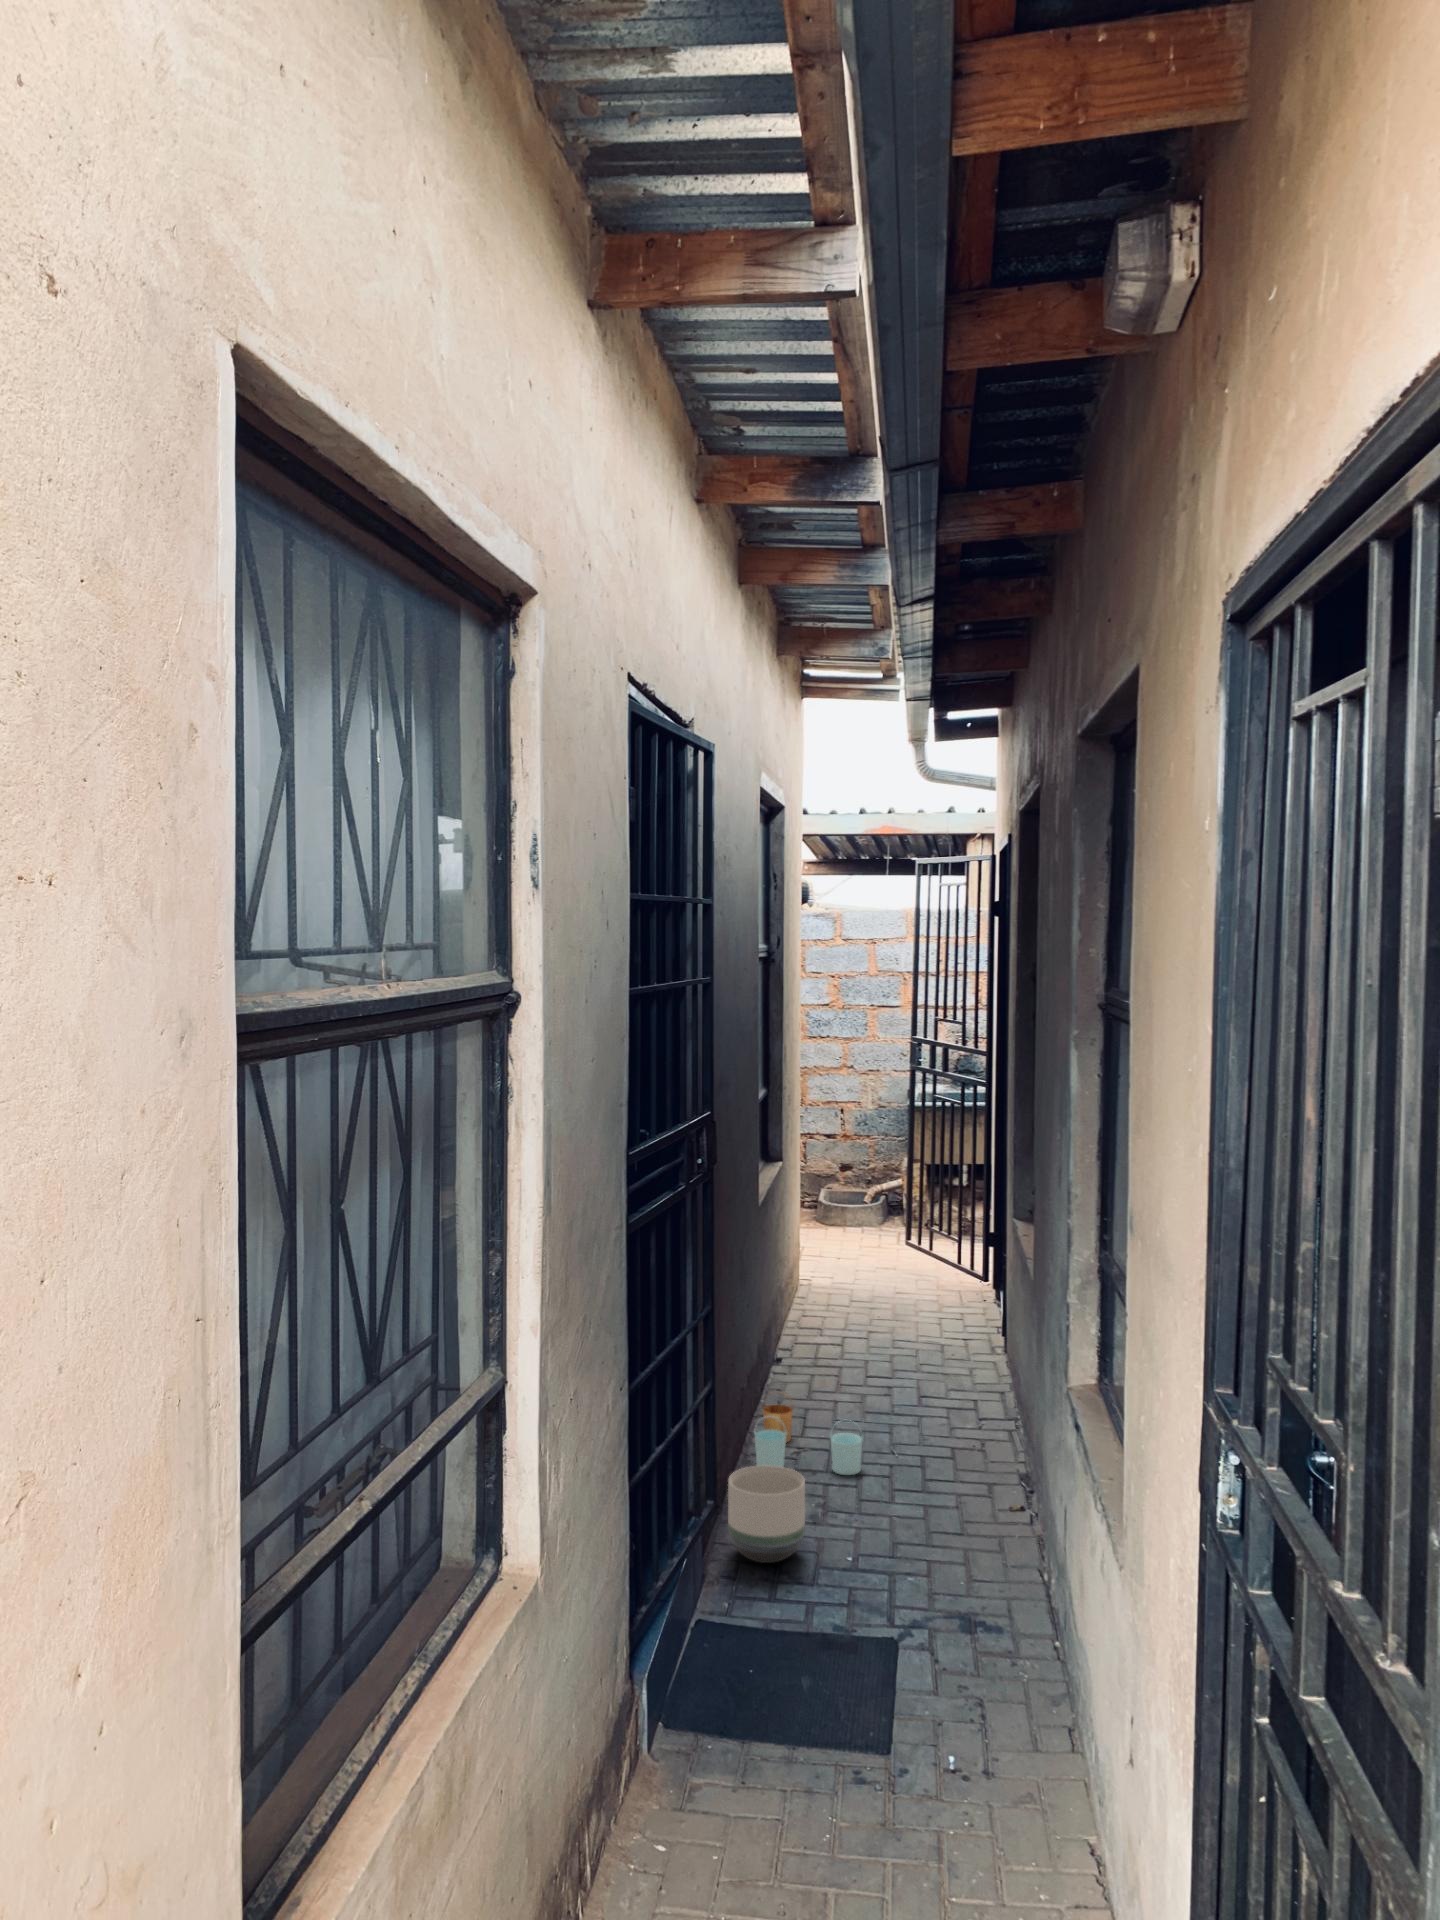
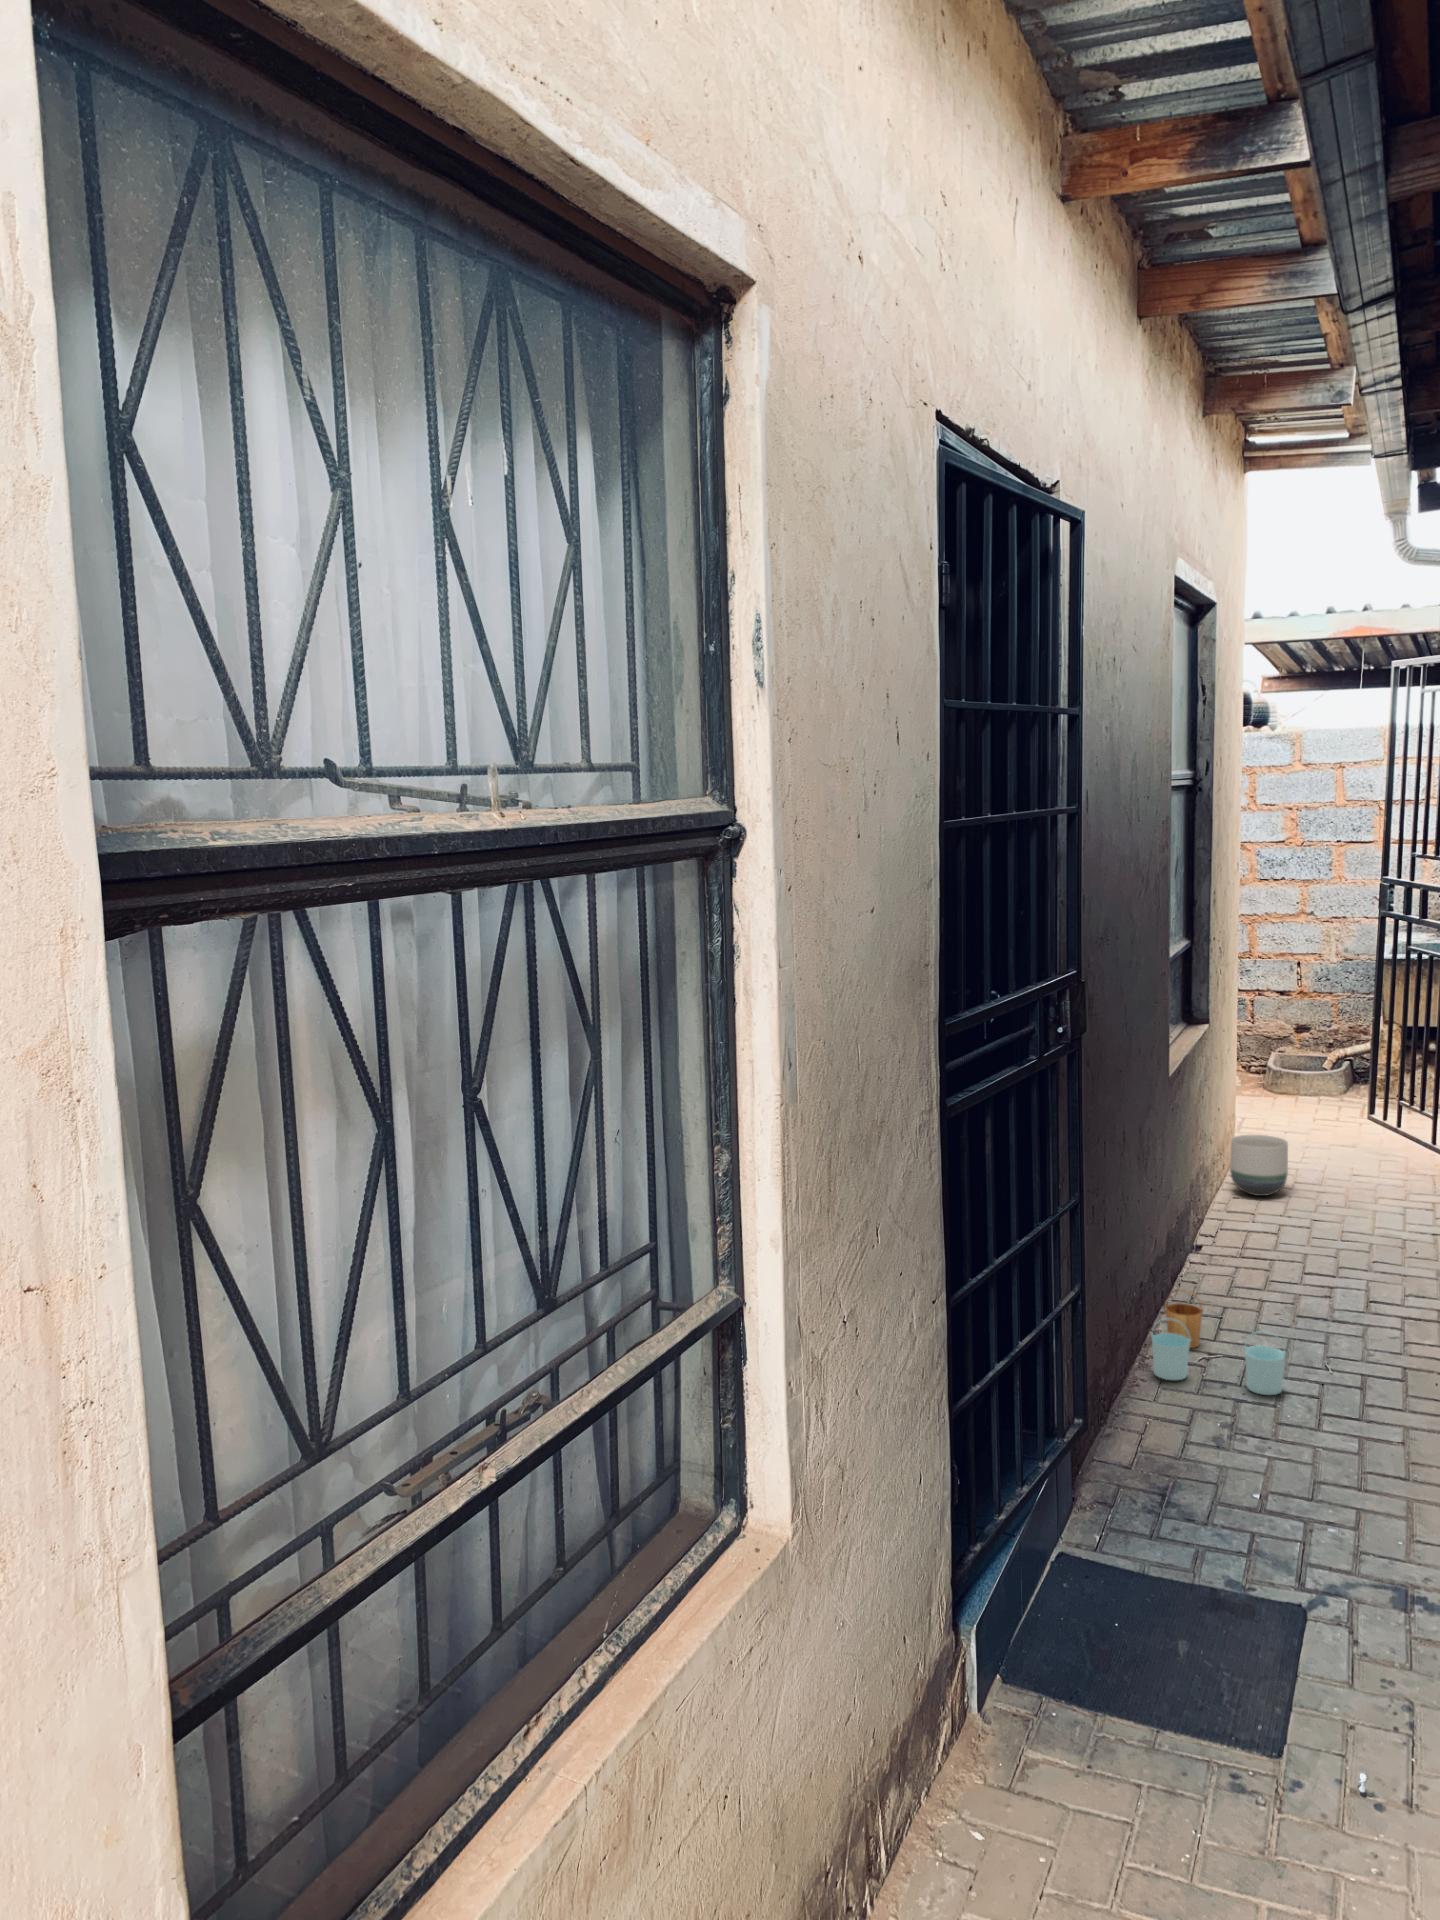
planter: present [728,1465,805,1563] -> present [1230,1135,1288,1196]

